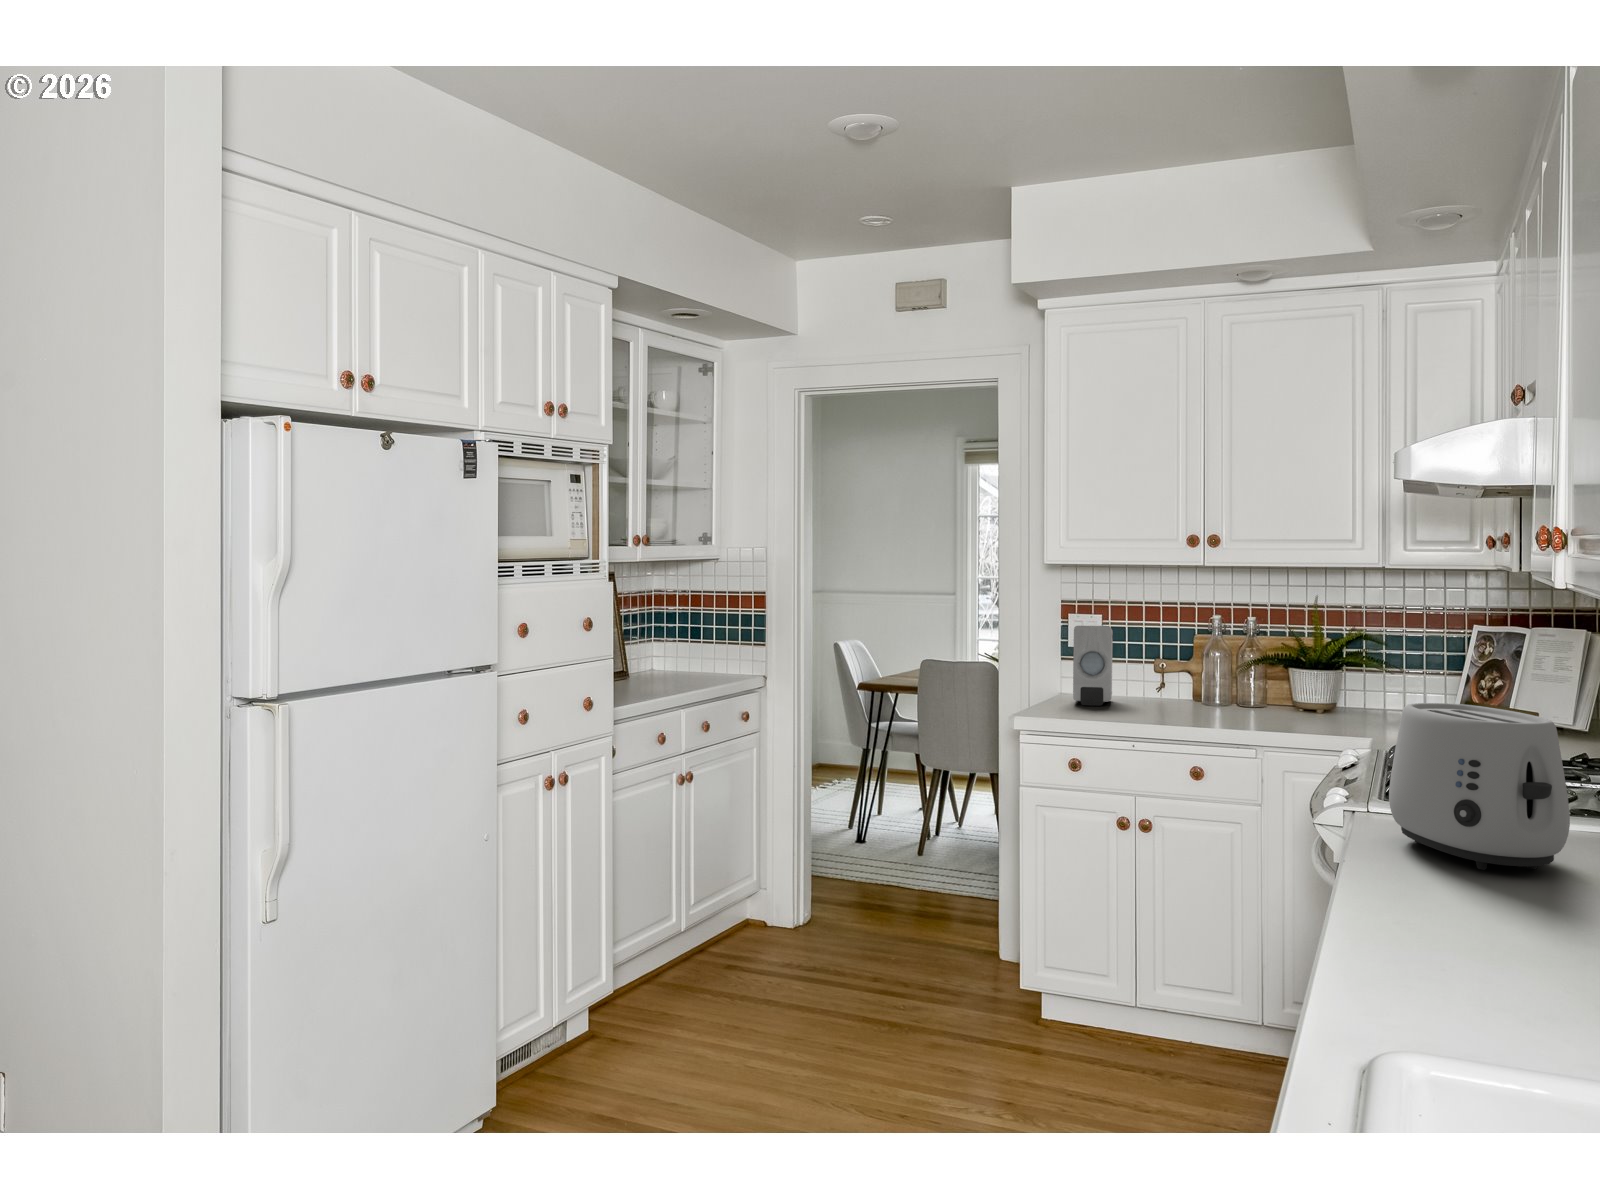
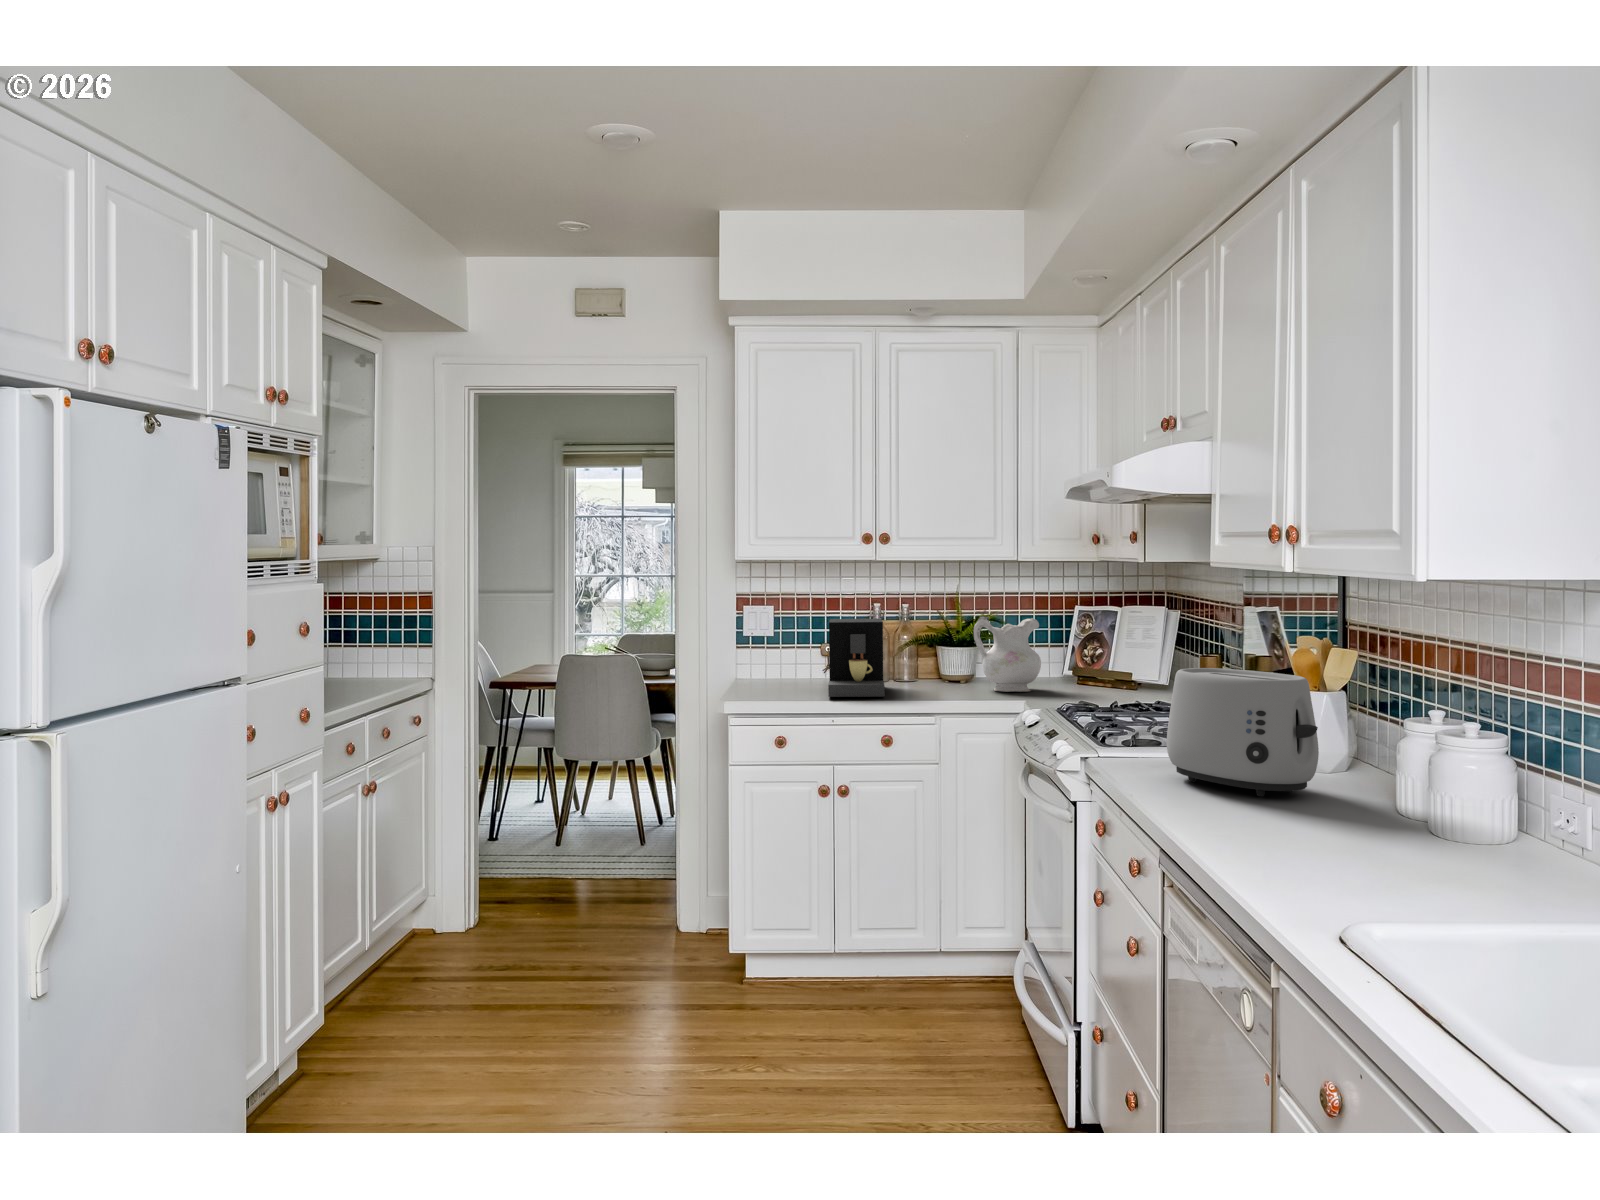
soap dispenser: present [1073,626,1113,706] -> none [754,616,793,689]
coffee maker: none [1131,631,1216,721] -> present [828,619,885,697]
ceramic pitcher: none [1319,633,1406,726] -> present [974,616,1041,692]

